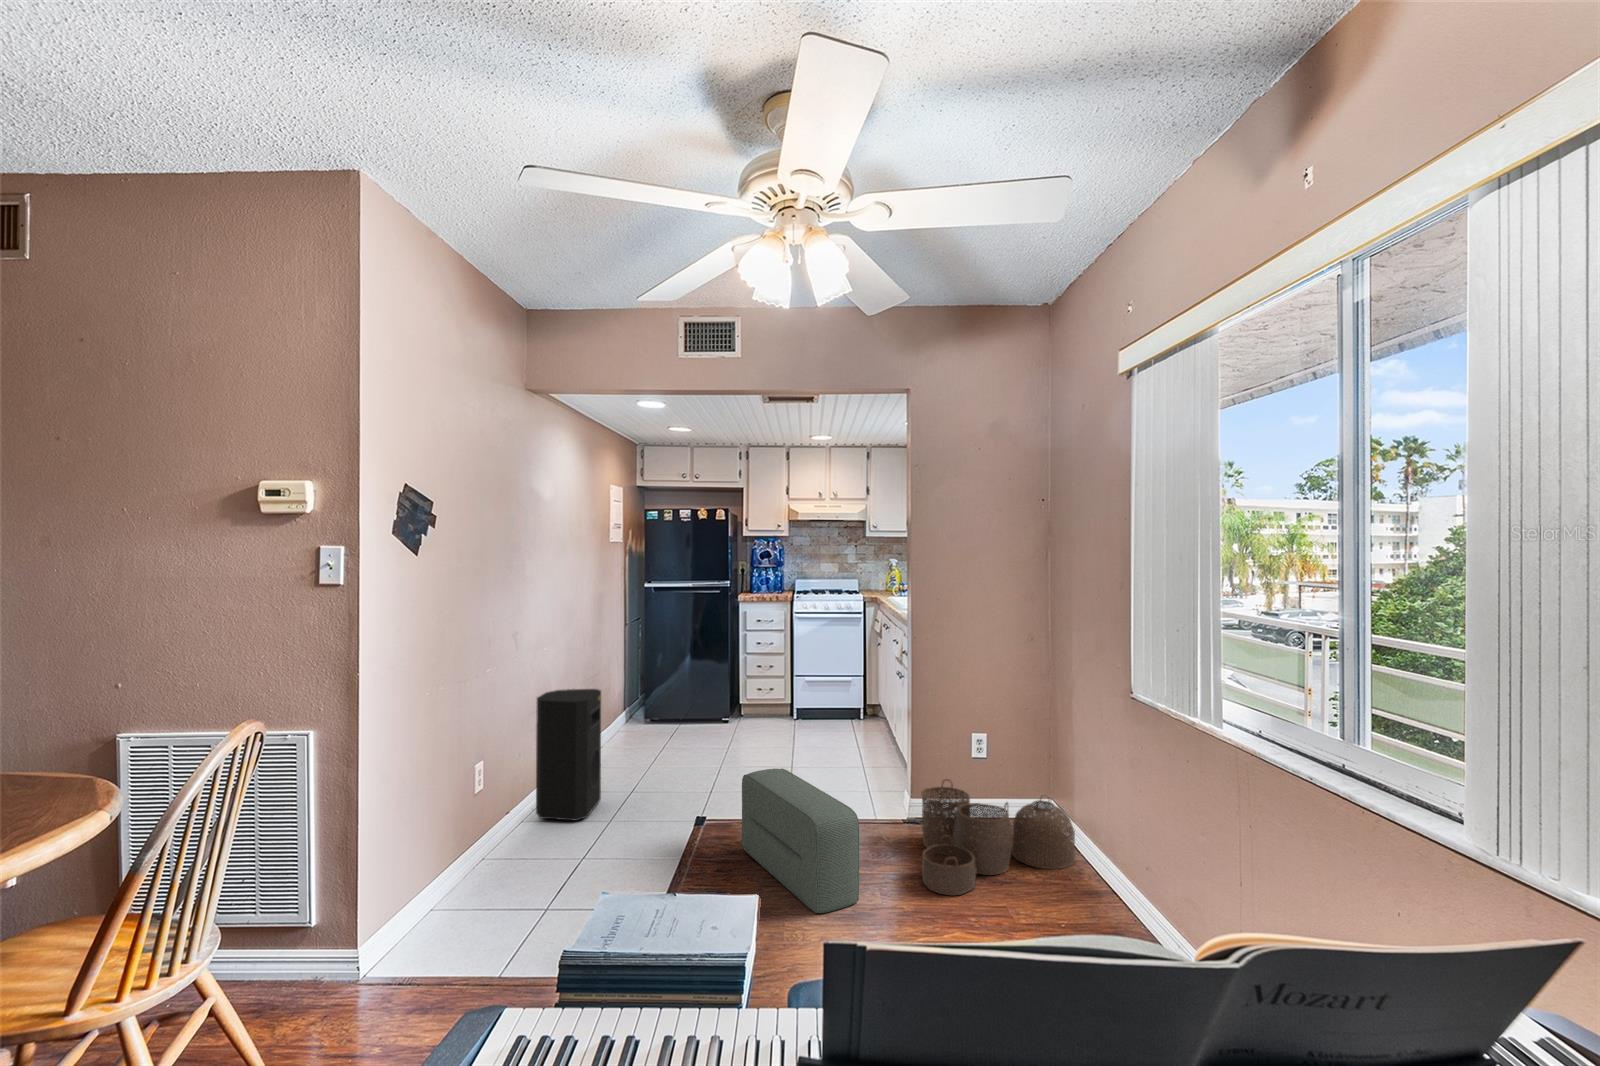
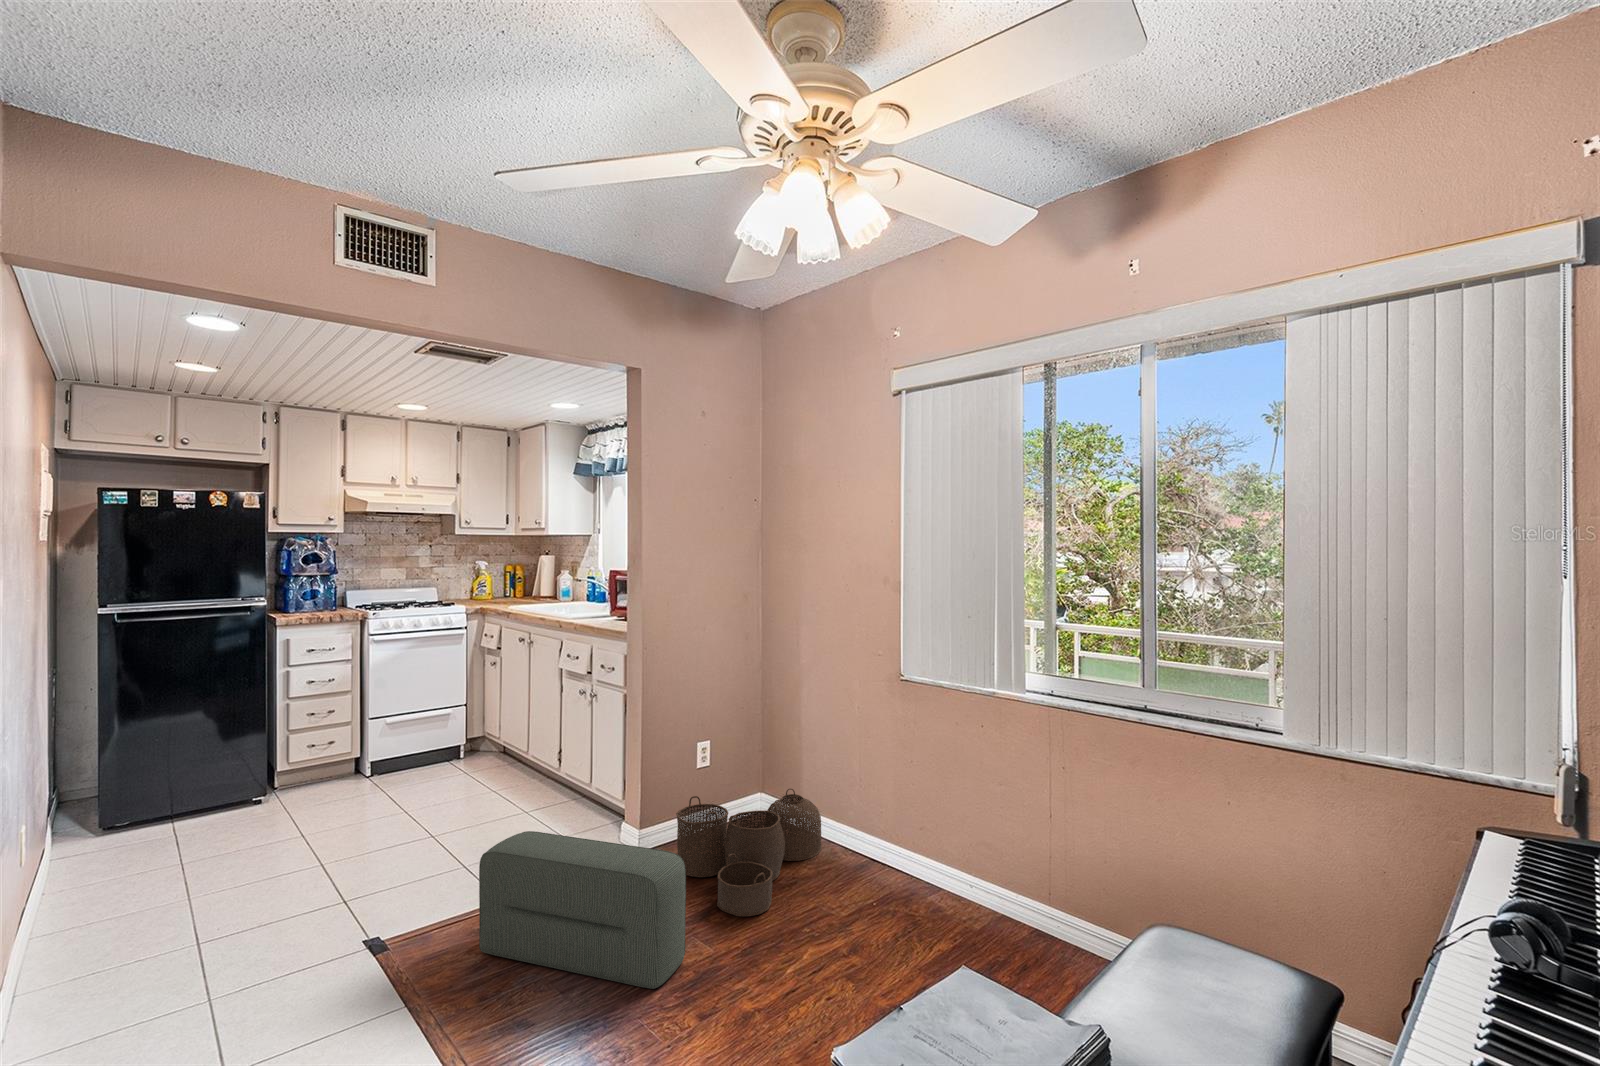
speaker: present [536,689,601,821] -> none [23,786,158,1041]

